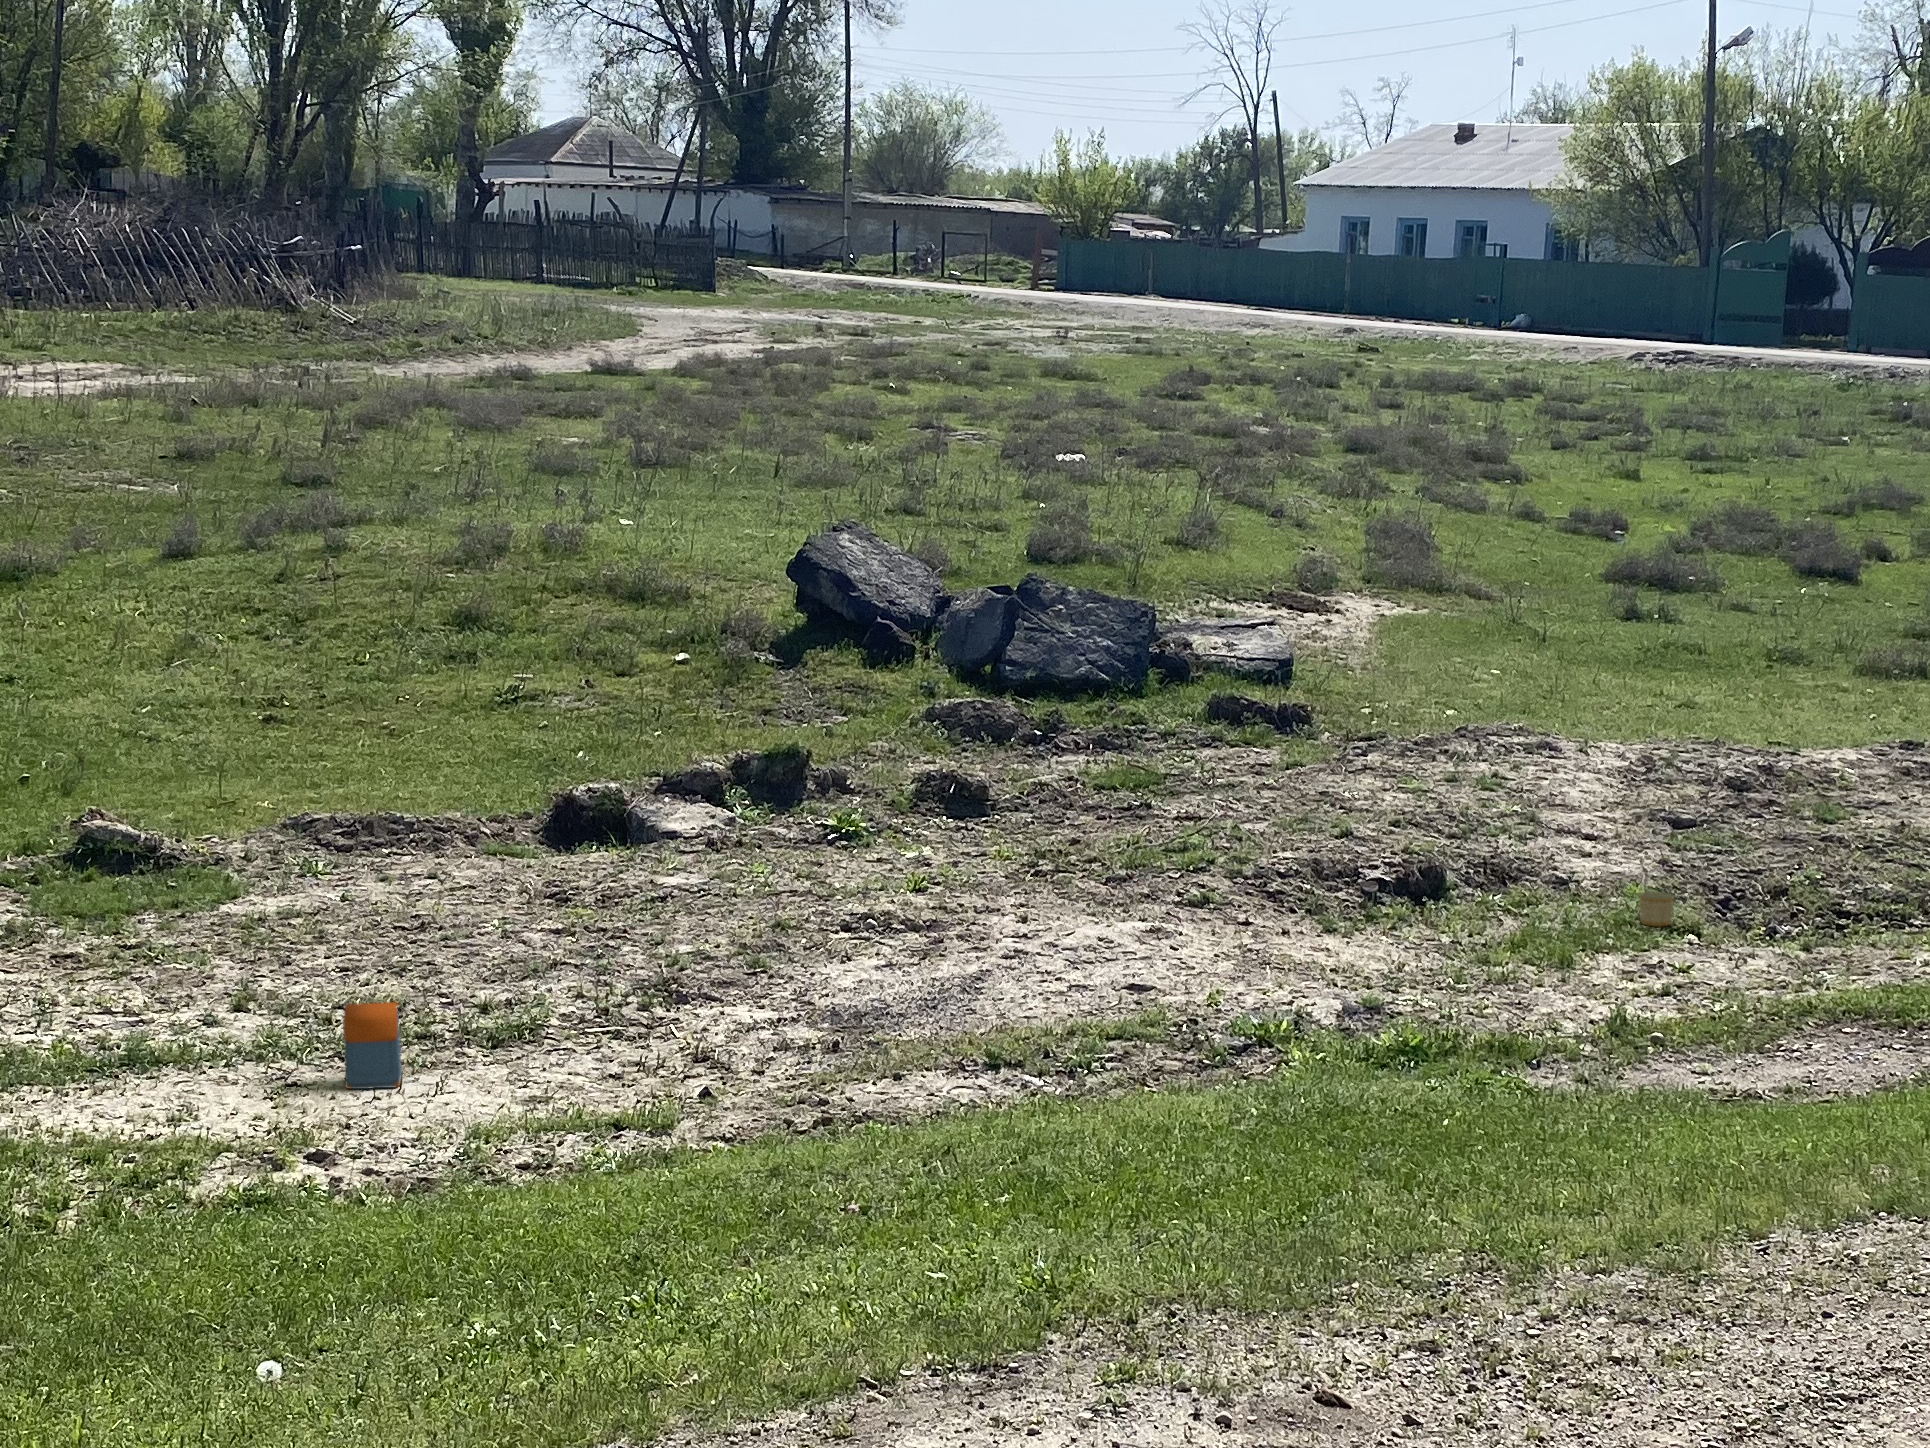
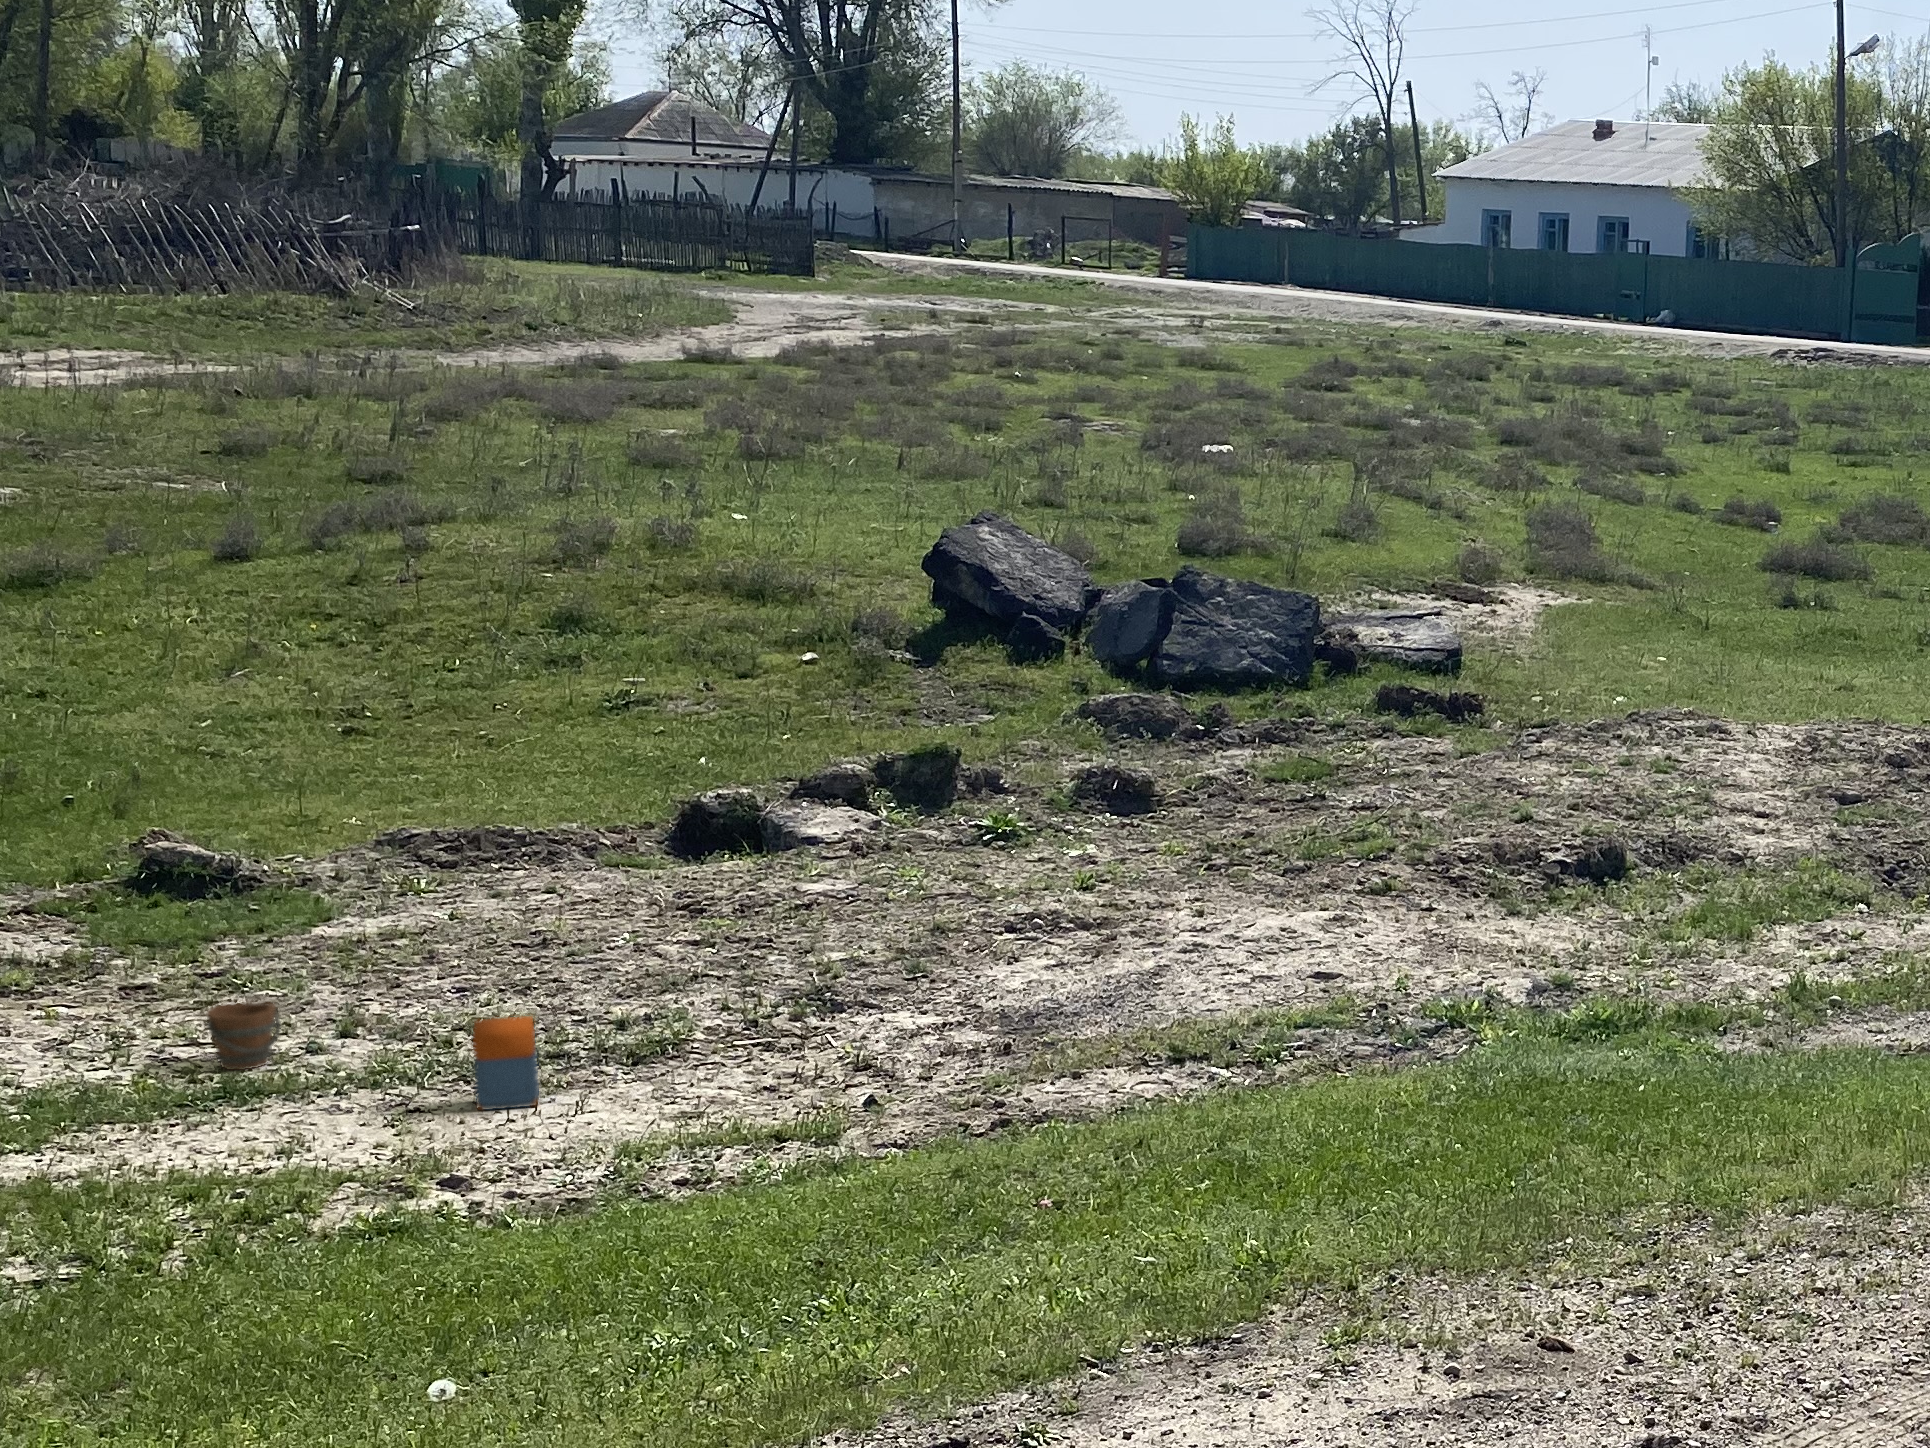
planter: present [1639,892,1674,927] -> none [1816,864,1850,898]
bucket: none [119,977,185,1040] -> present [206,1002,281,1070]

